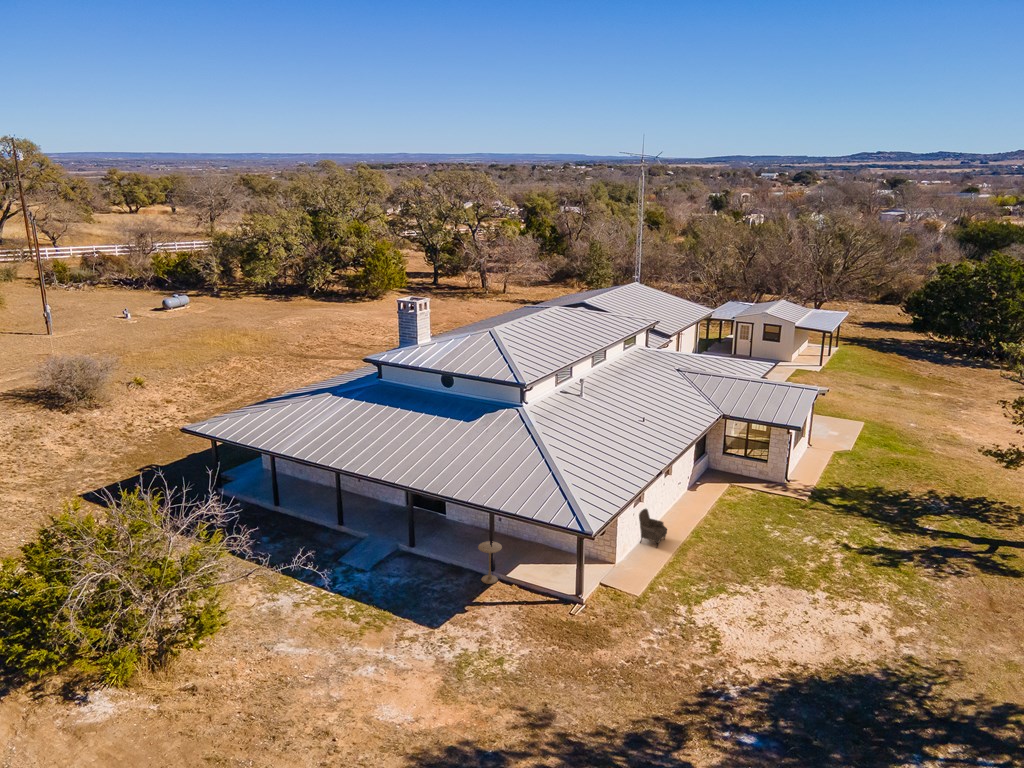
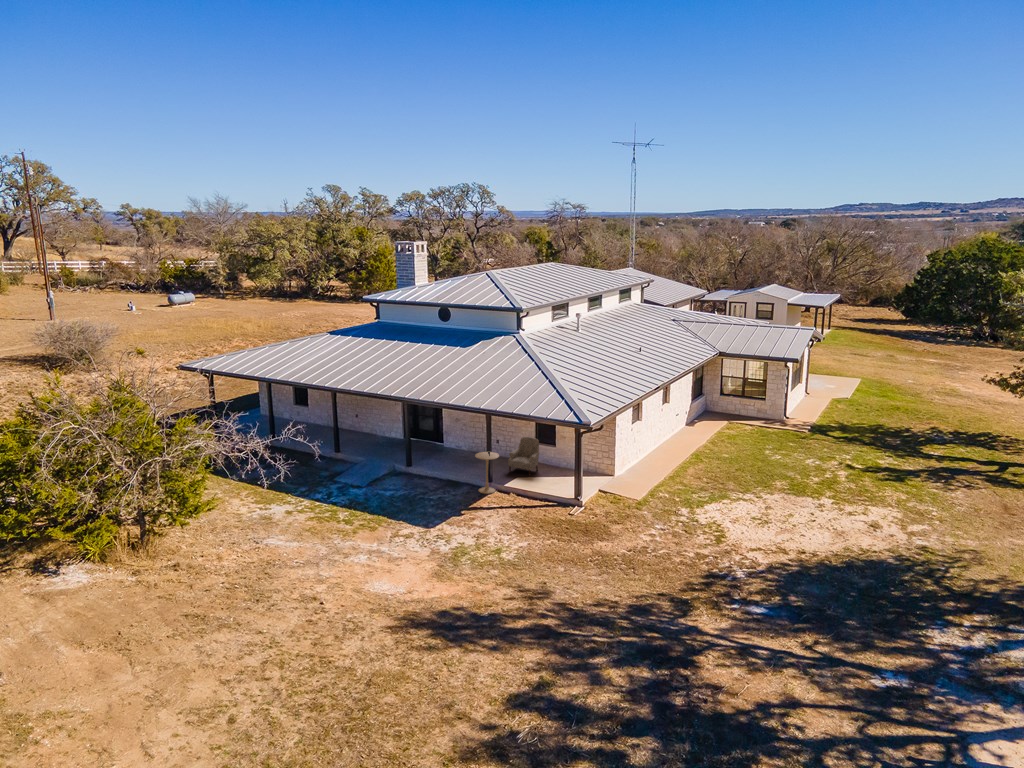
armchair: present [639,509,667,547] -> present [508,437,539,476]

